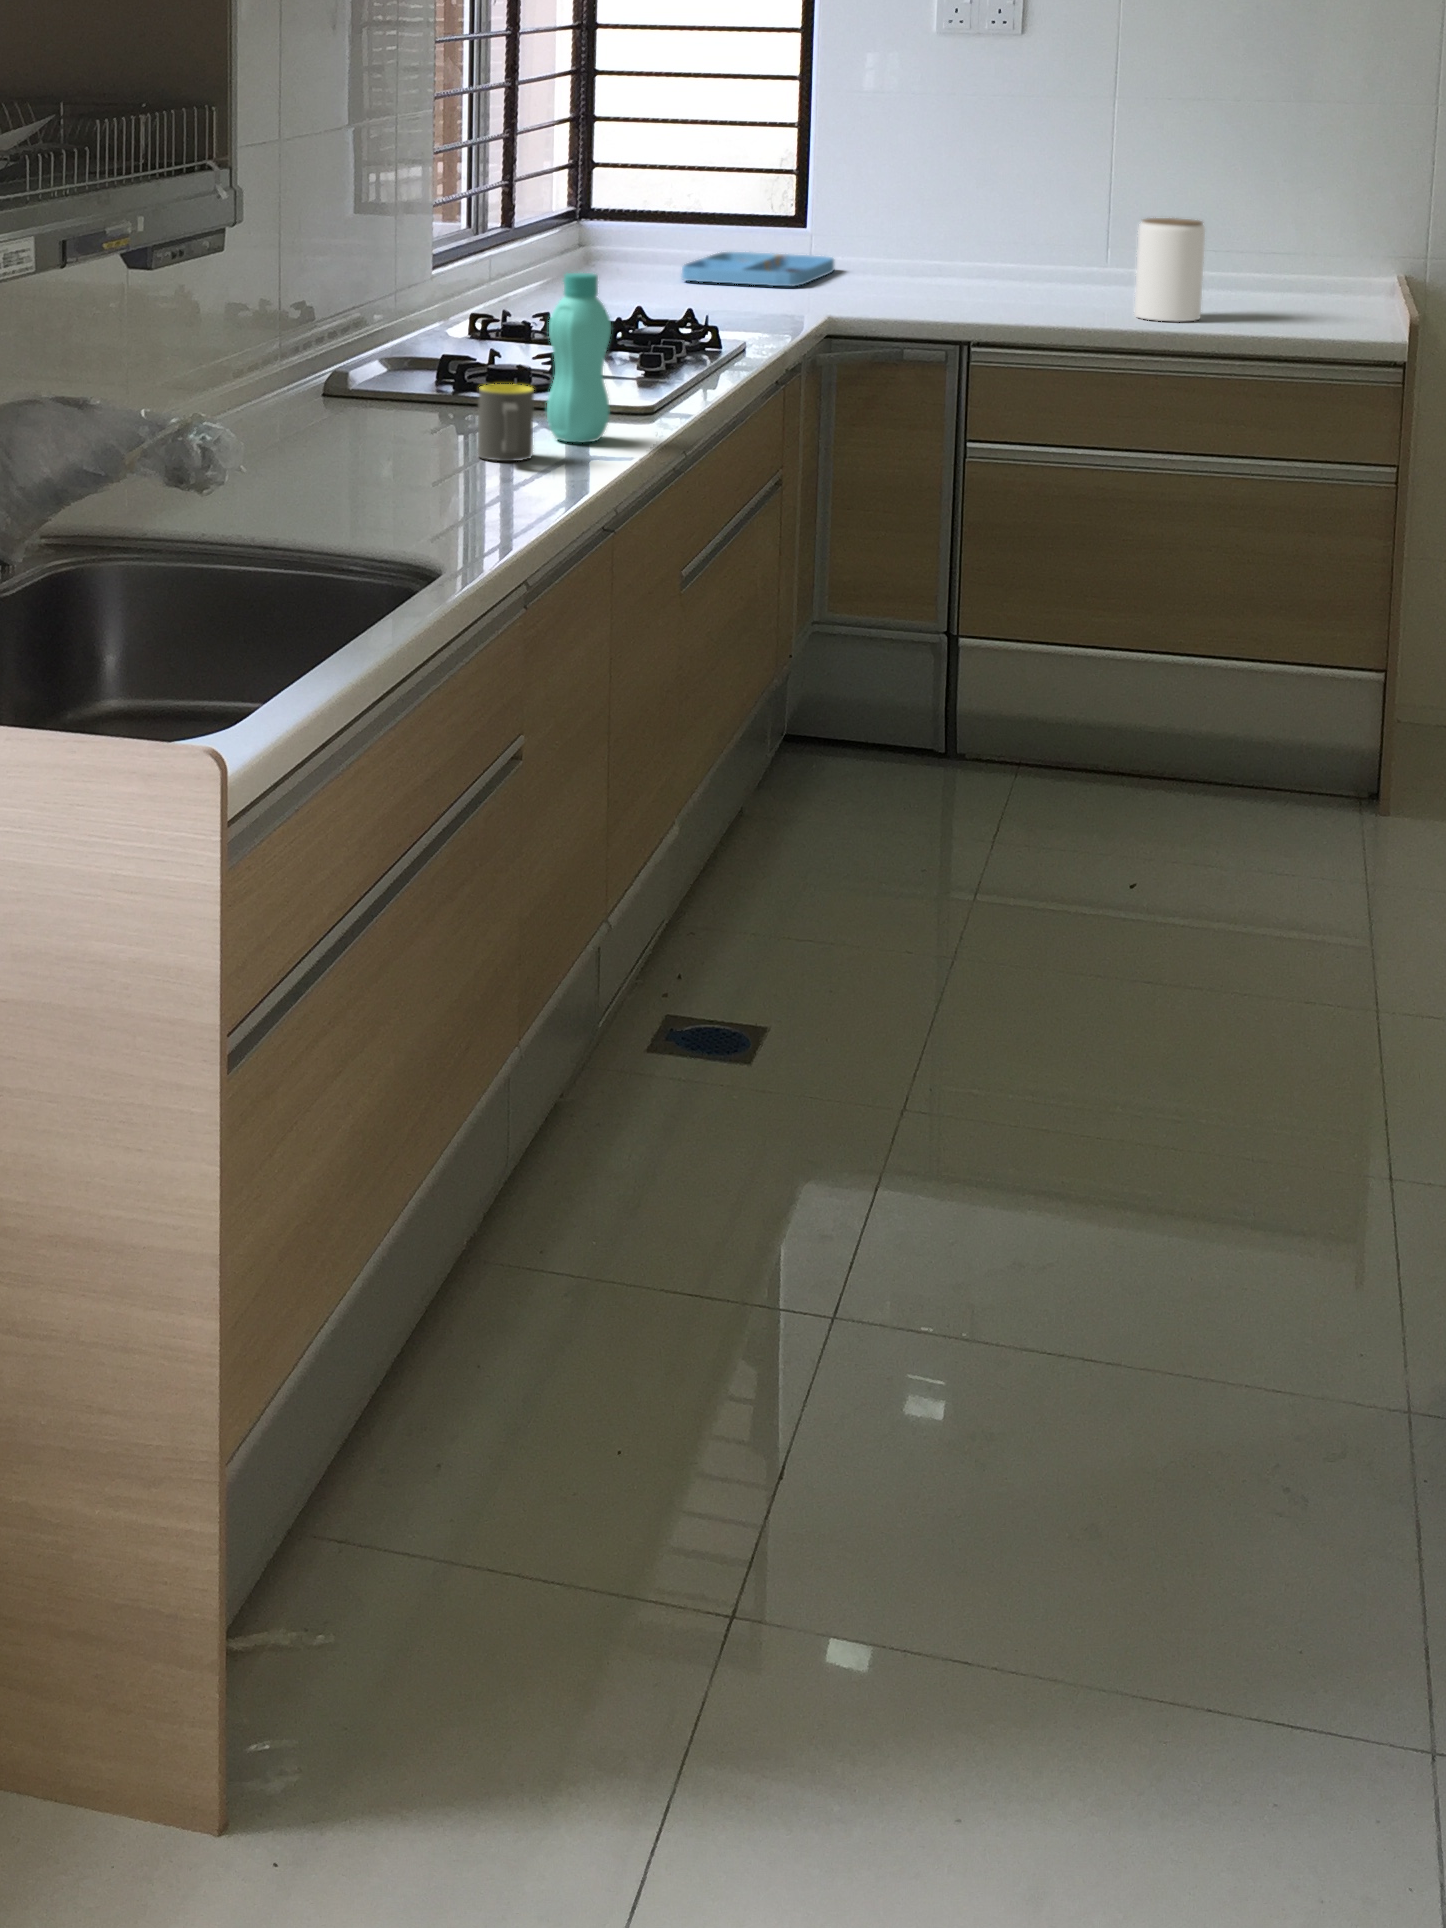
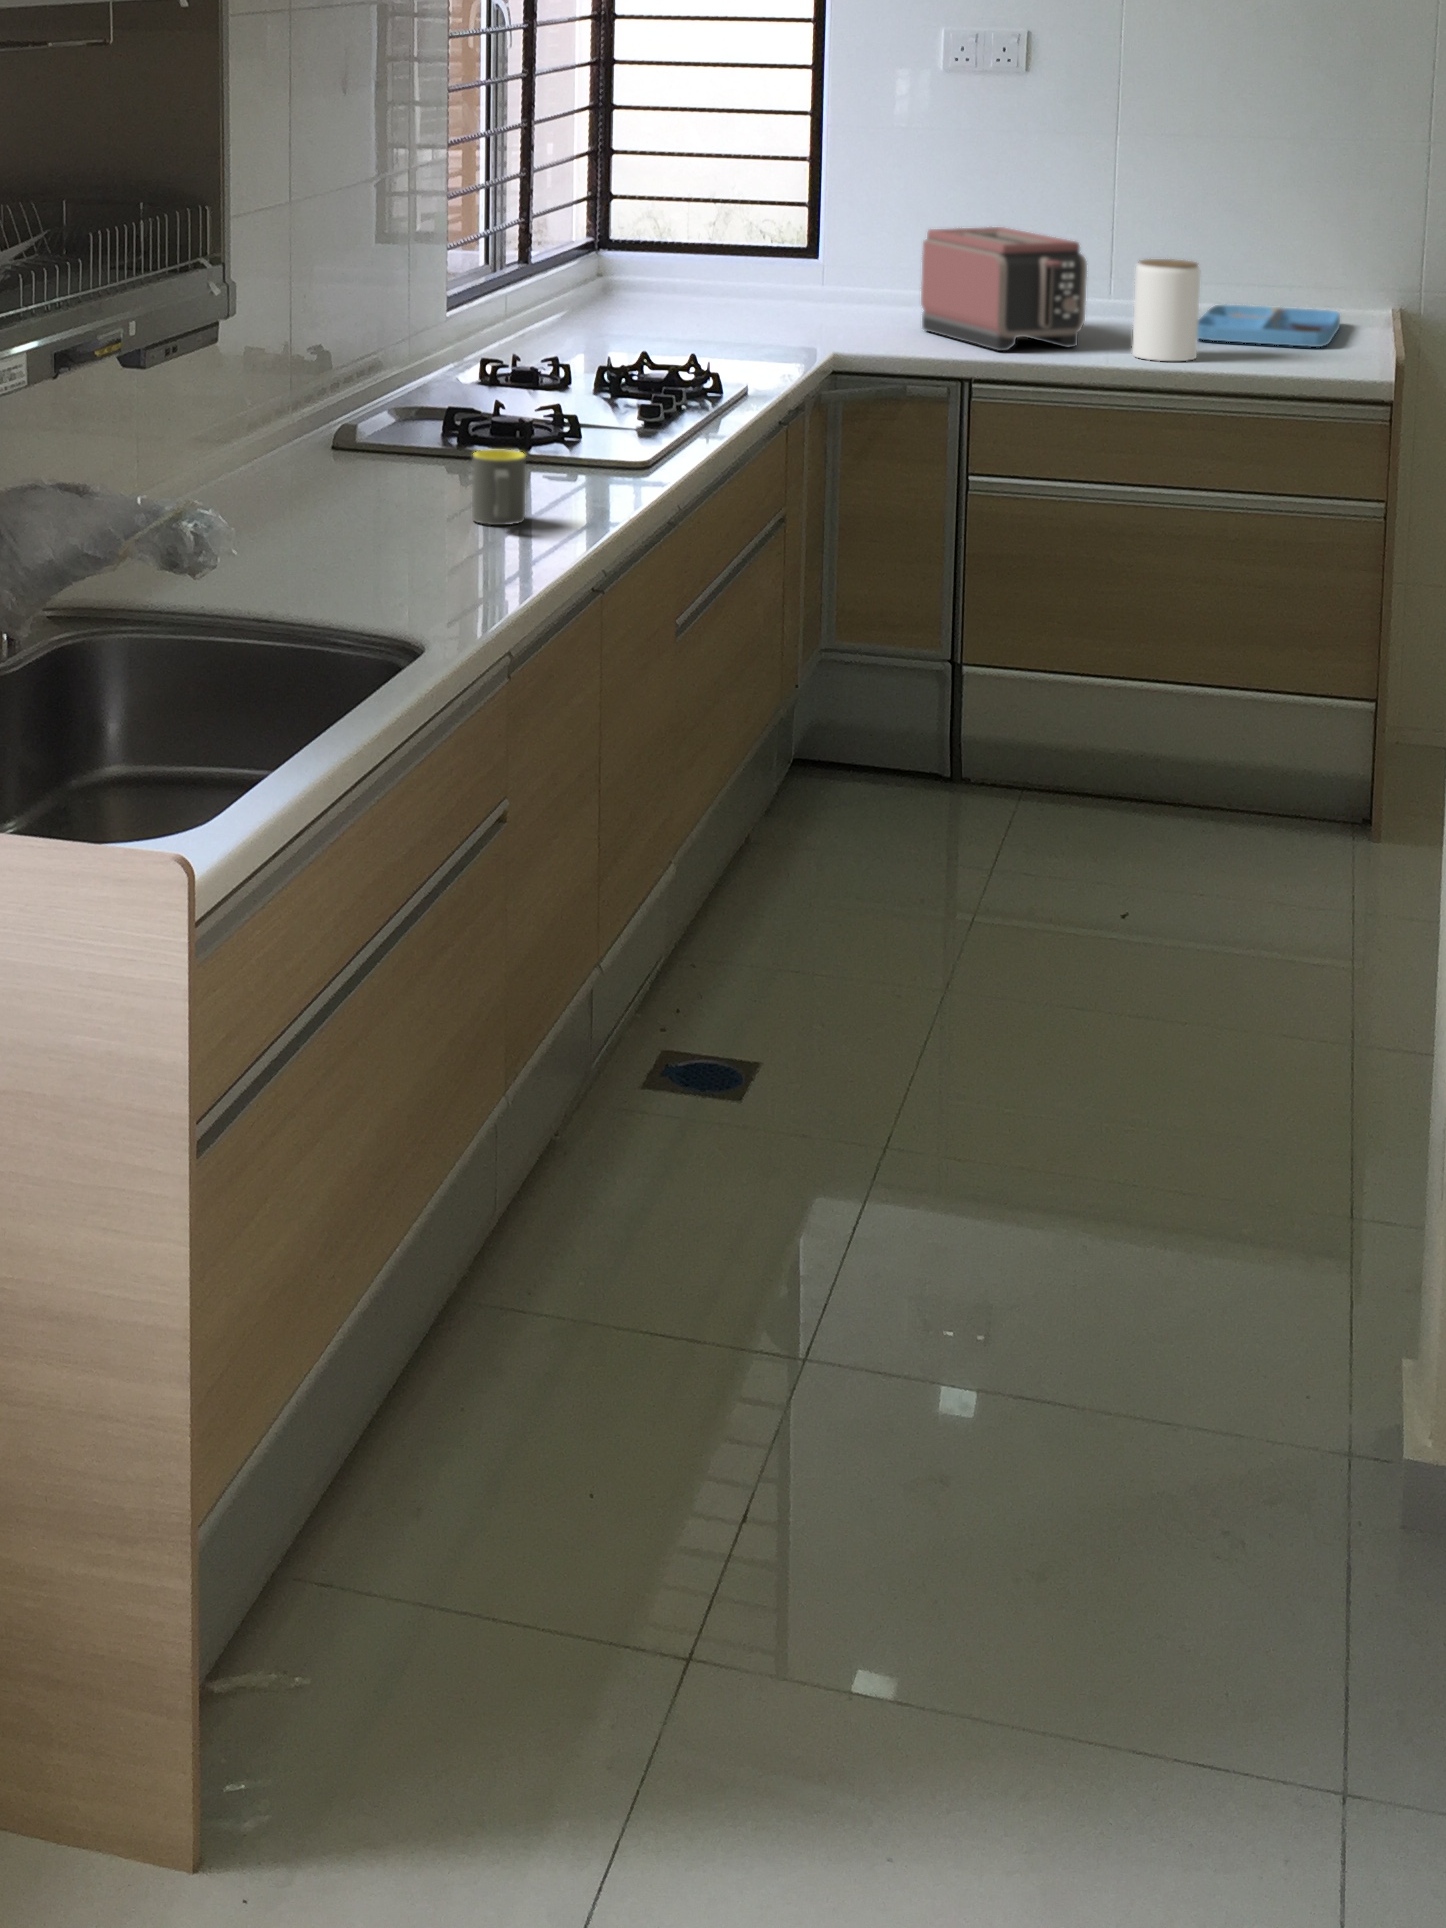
toaster: none [916,189,1088,312] -> present [921,227,1087,351]
tray: present [682,252,834,286] -> present [1197,304,1340,347]
bottle: present [547,273,611,442] -> none [541,340,602,504]

